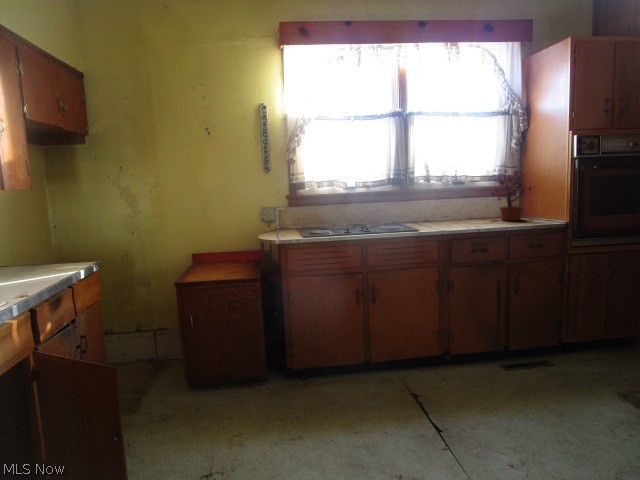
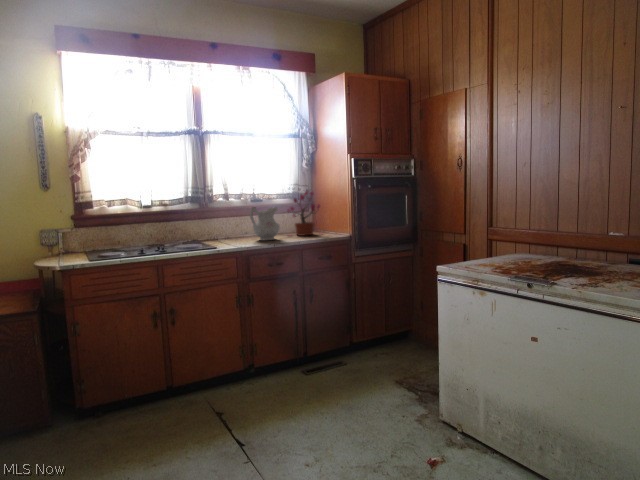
ceramic pitcher: none [453,189,485,224] -> present [250,207,280,240]

